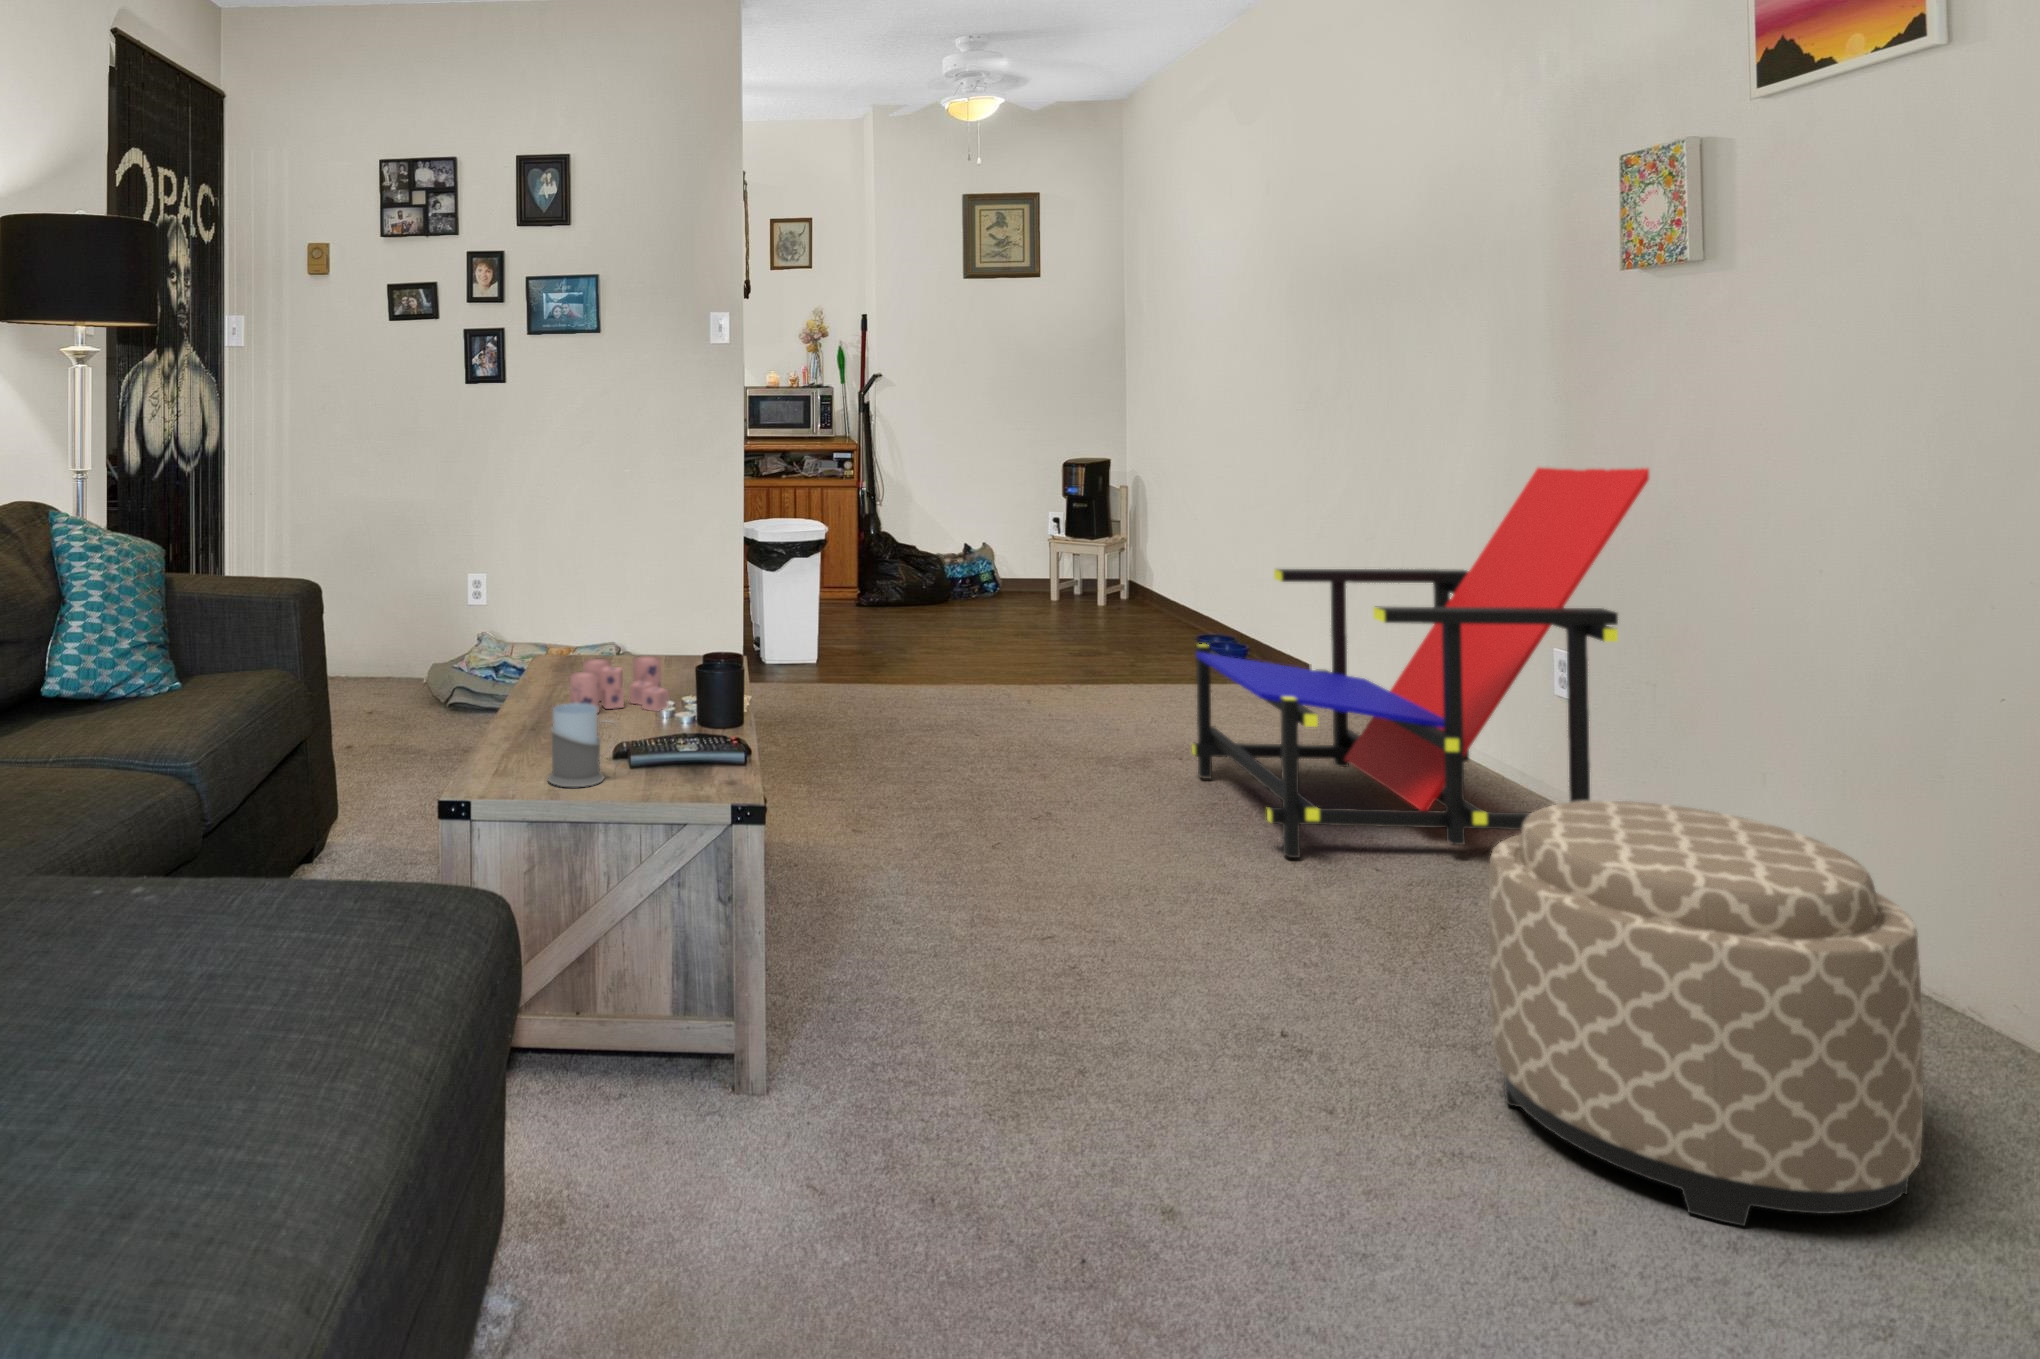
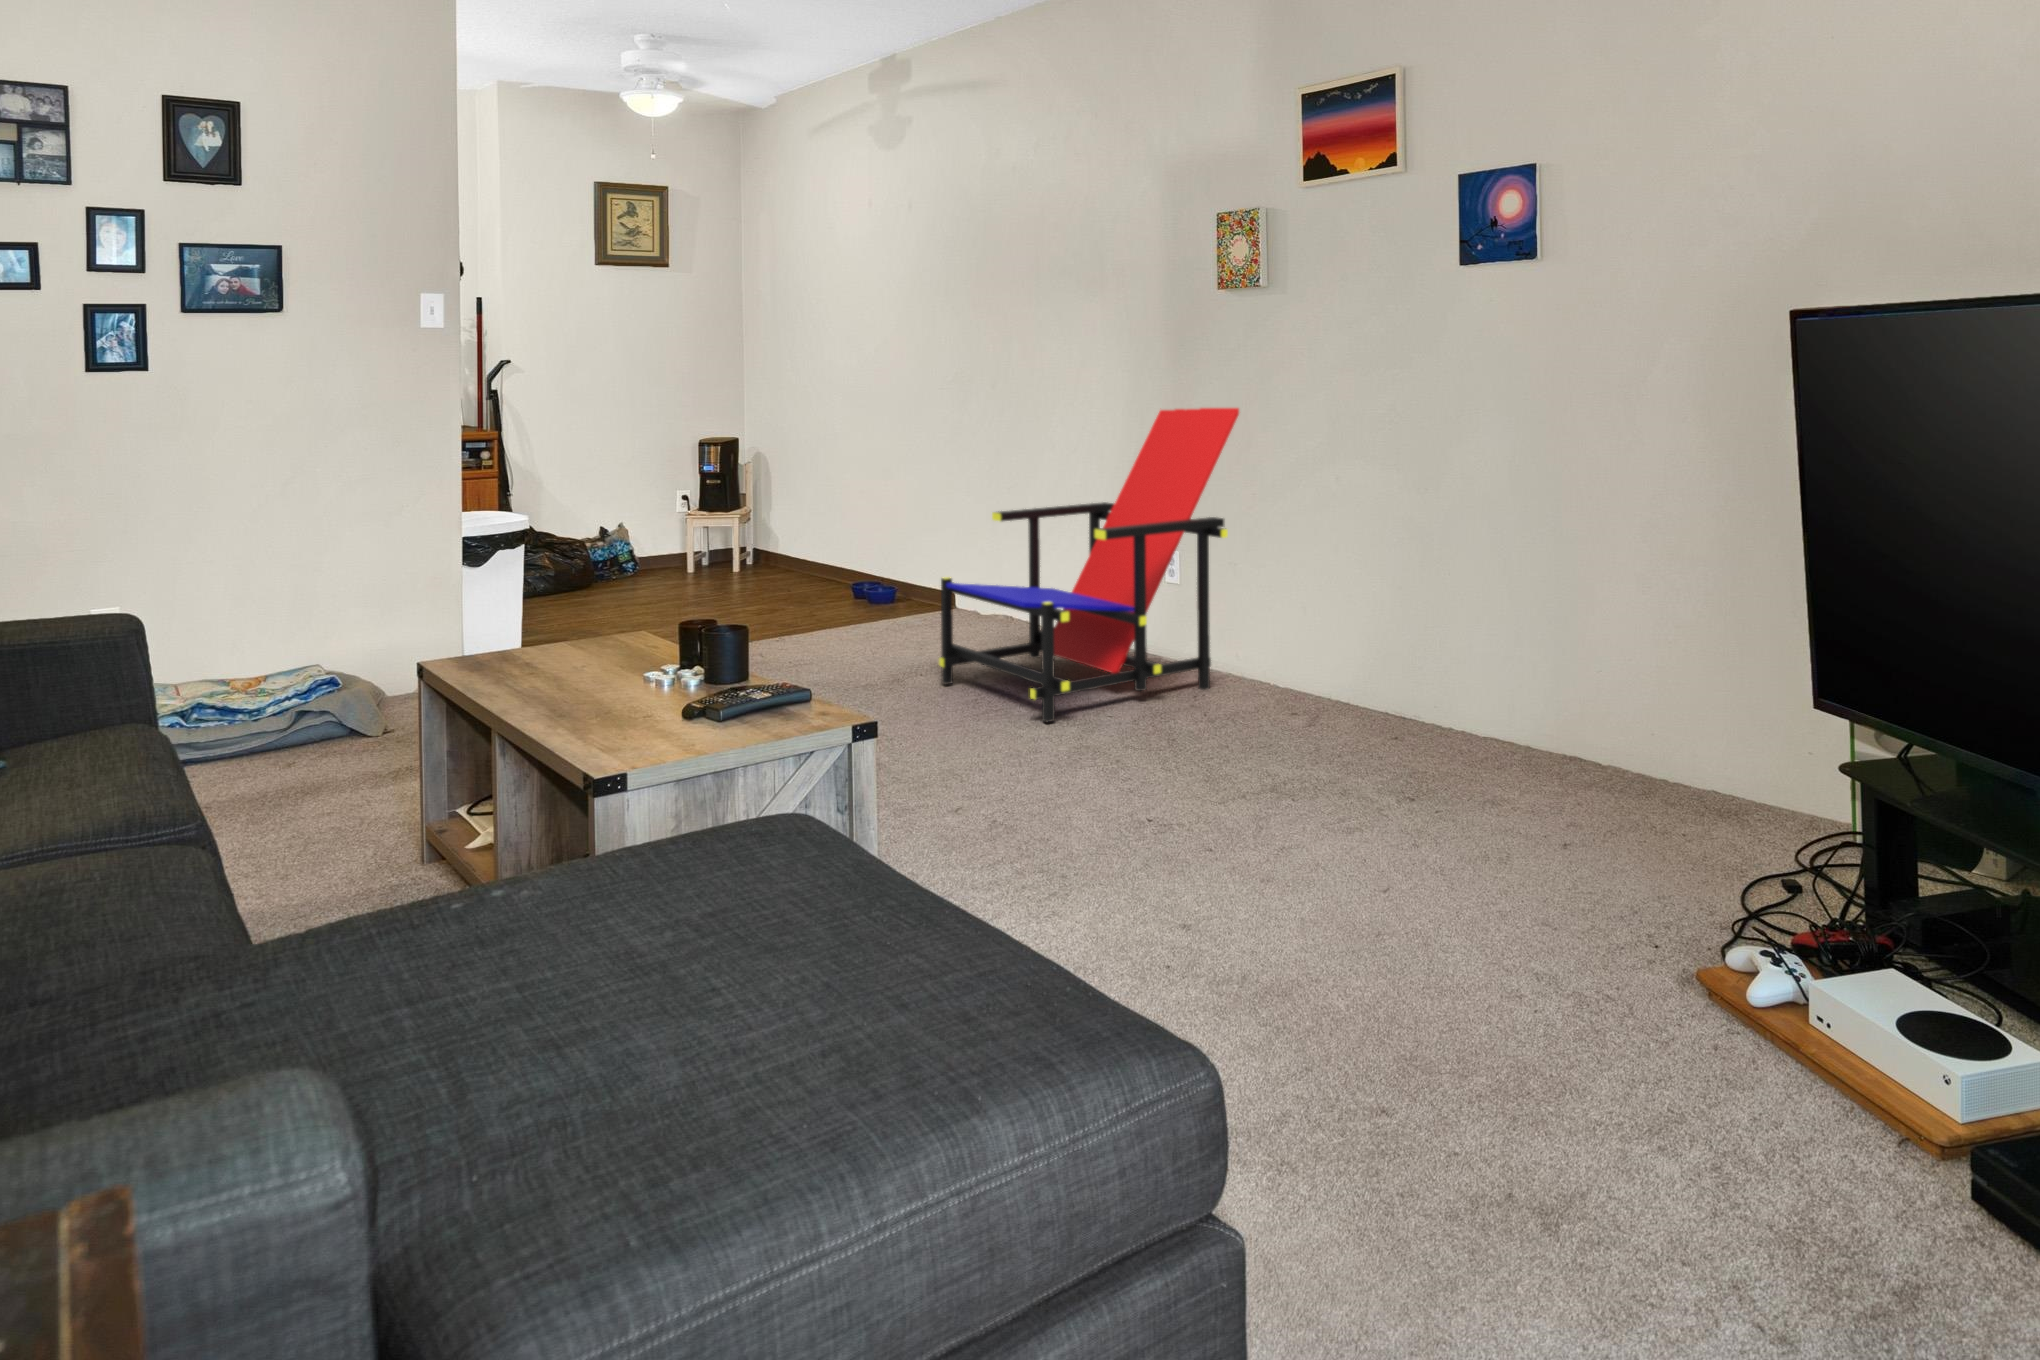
candle: present [570,656,668,712] -> none [528,633,630,696]
mug: present [548,703,618,787] -> none [623,666,692,744]
ottoman: present [1489,801,1923,1226] -> none [1256,620,1457,842]

